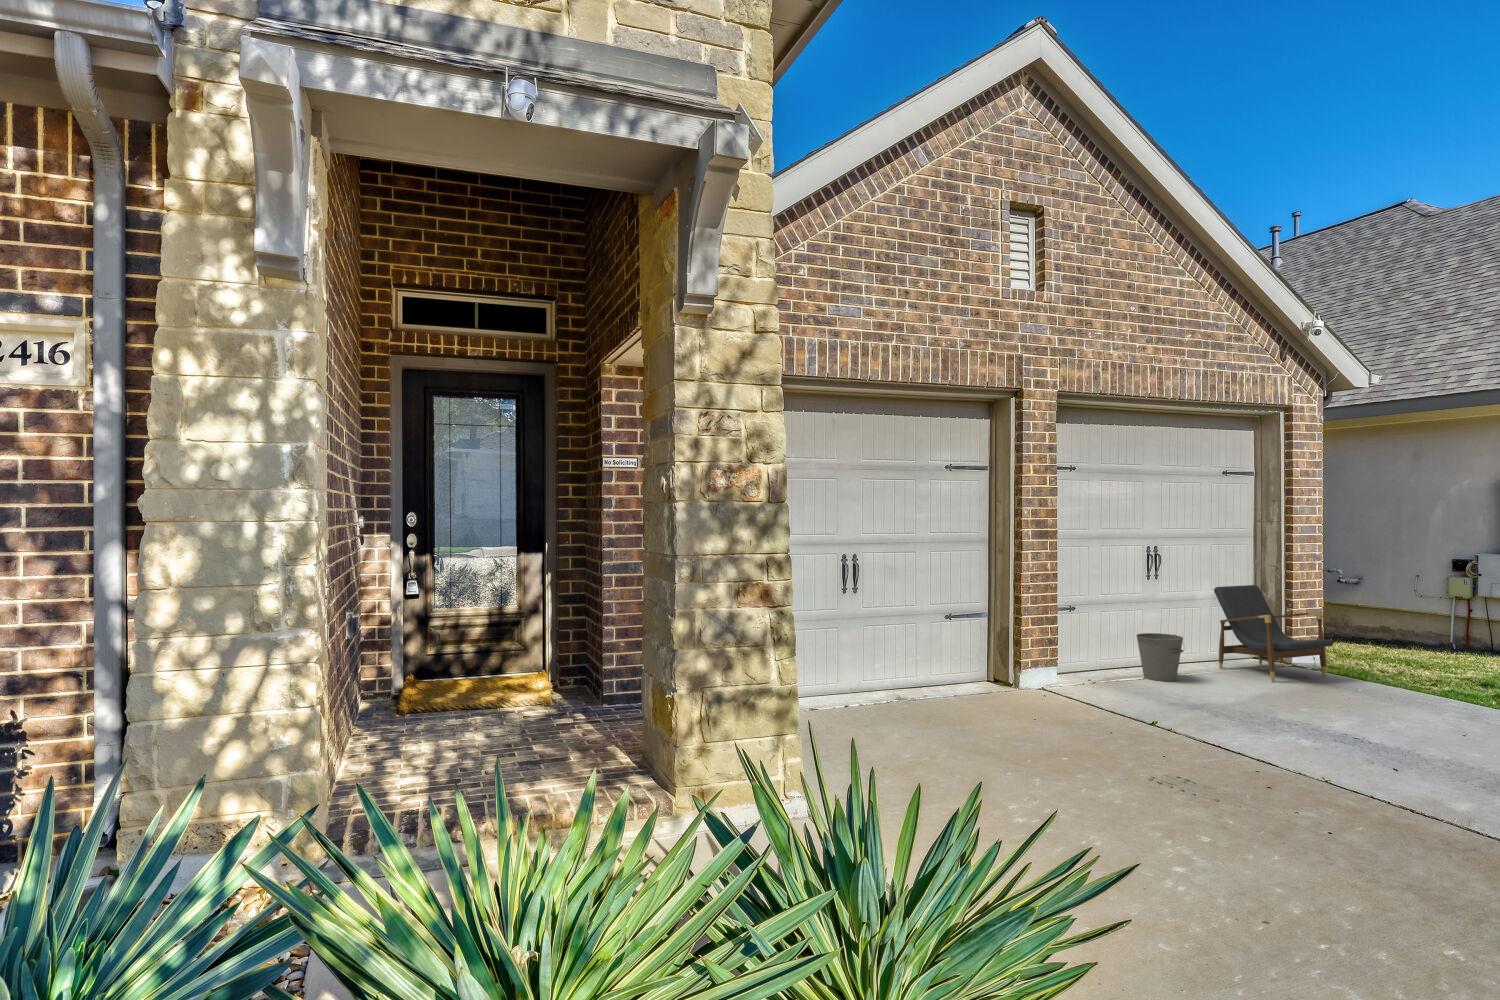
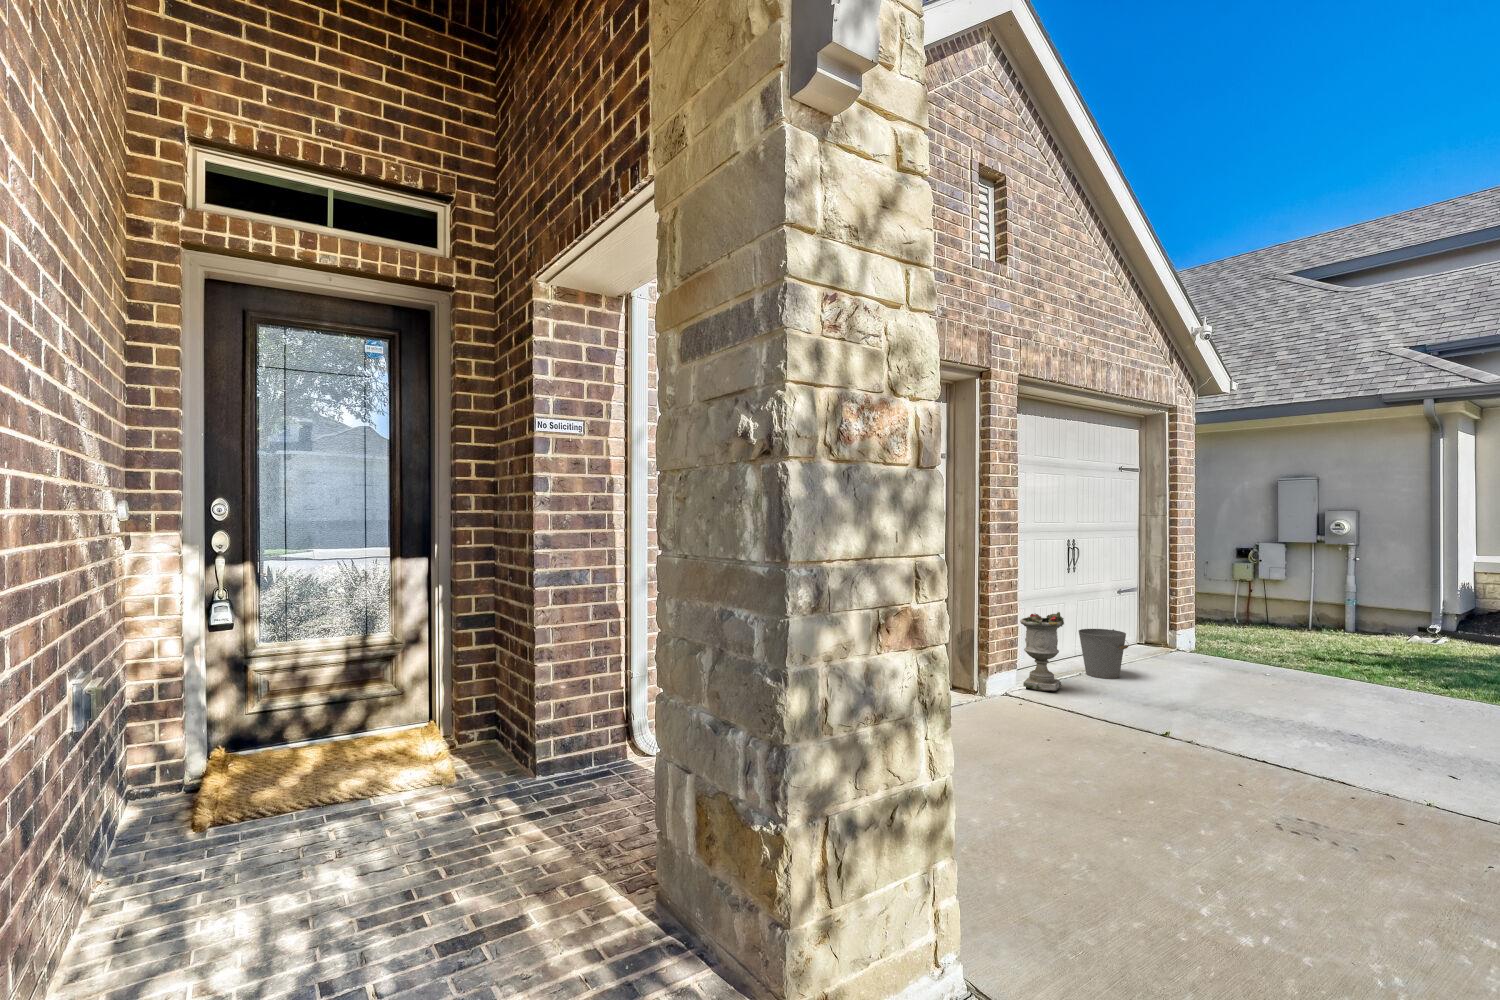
lounge chair: present [1214,585,1333,682] -> none [1134,577,1249,673]
planter: none [1063,614,1105,687] -> present [1020,612,1064,691]

